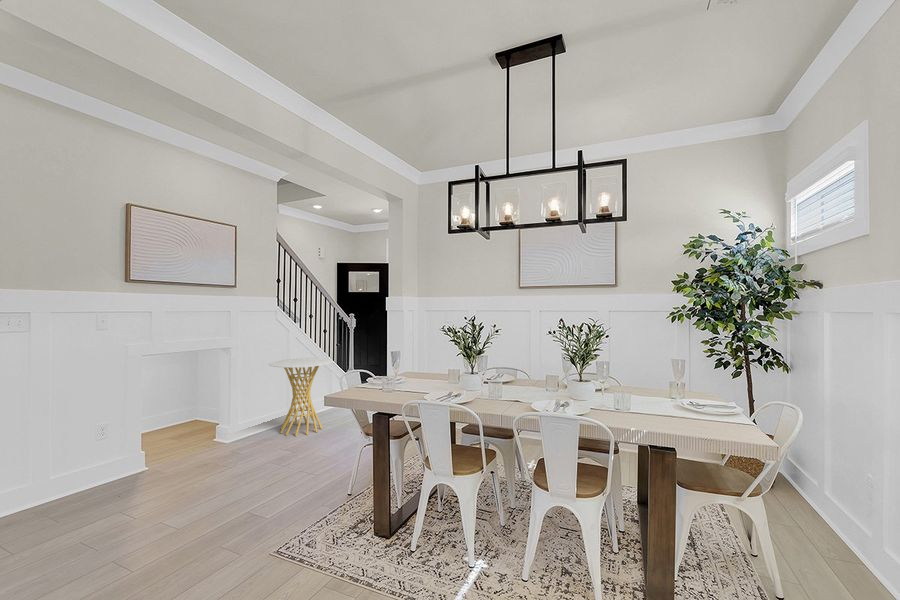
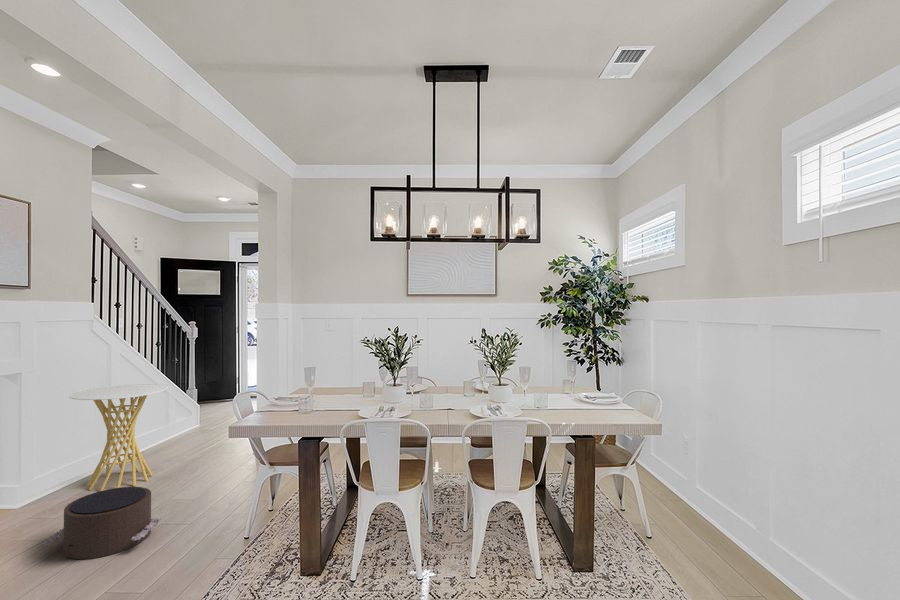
pouf: none [228,434,303,484] -> present [42,487,160,559]

